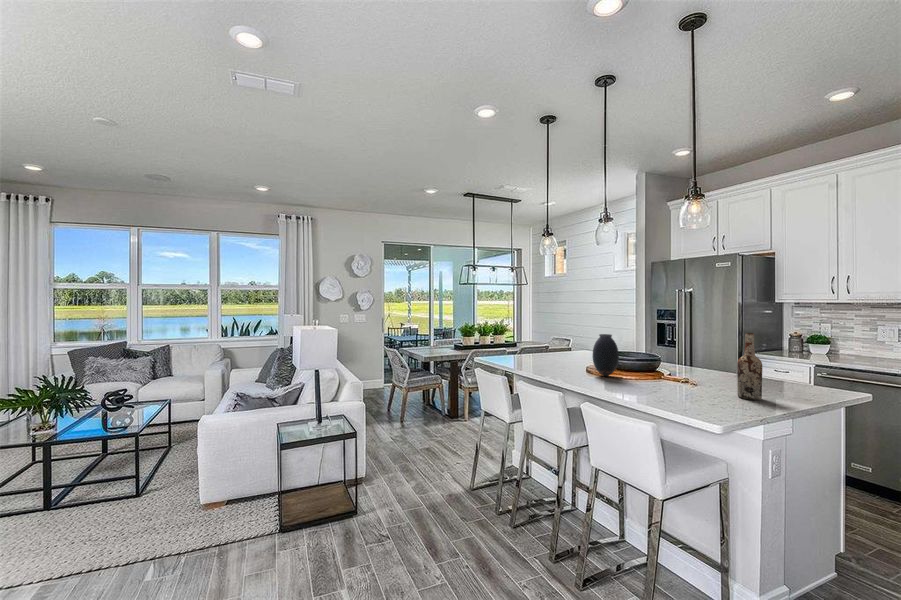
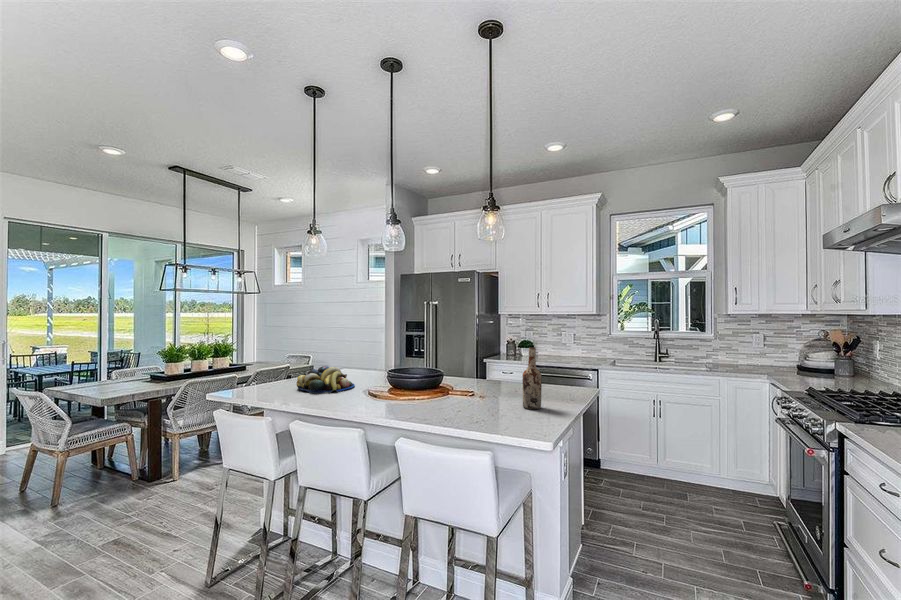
vase: present [592,334,619,376] -> none [382,354,410,402]
fruit bowl: none [533,343,581,365] -> present [296,366,355,393]

